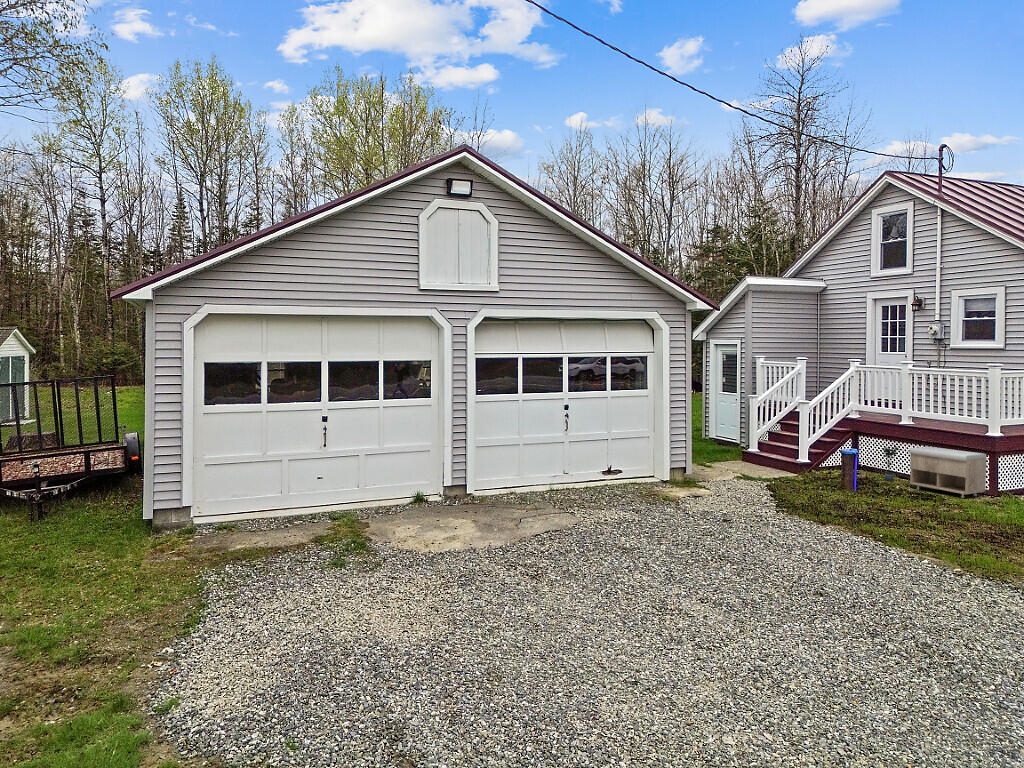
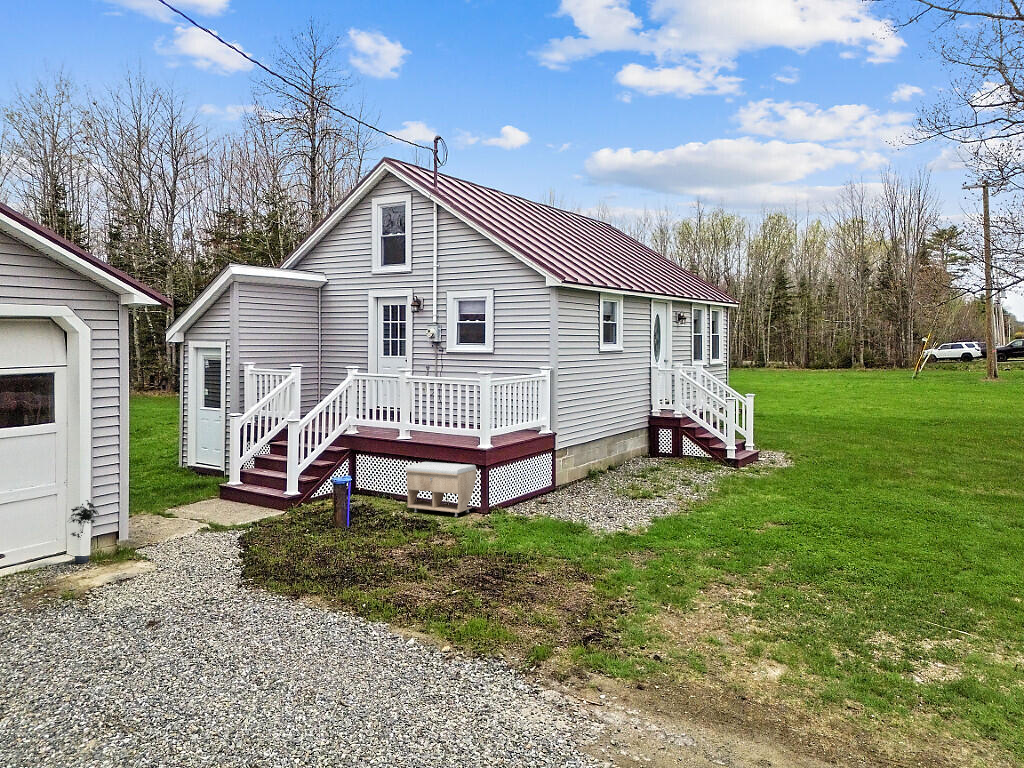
potted plant: present [883,444,900,481] -> present [71,500,99,563]

